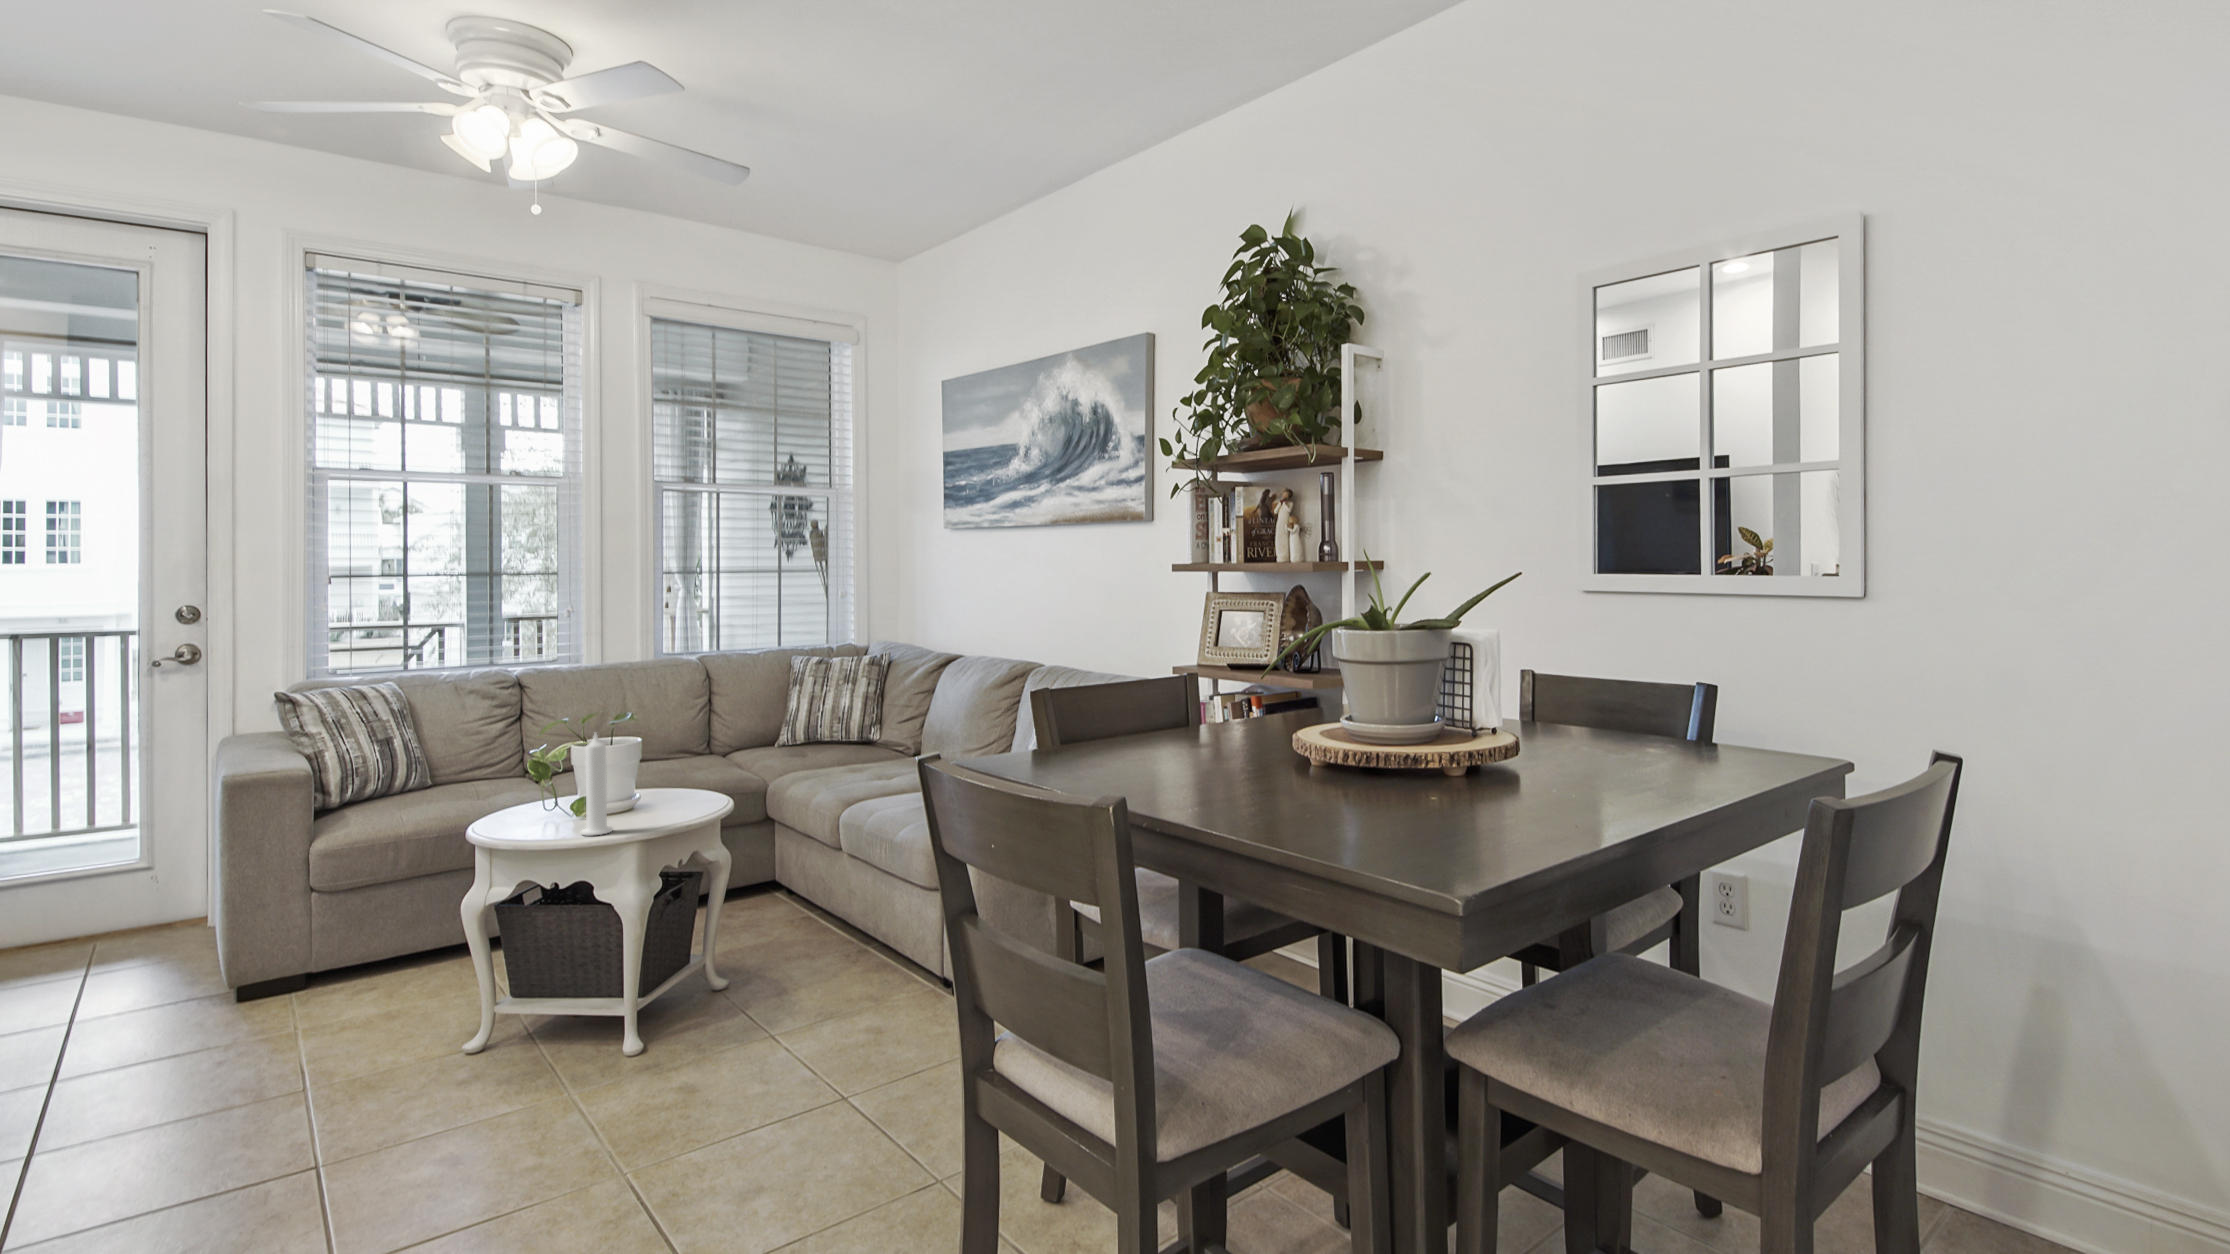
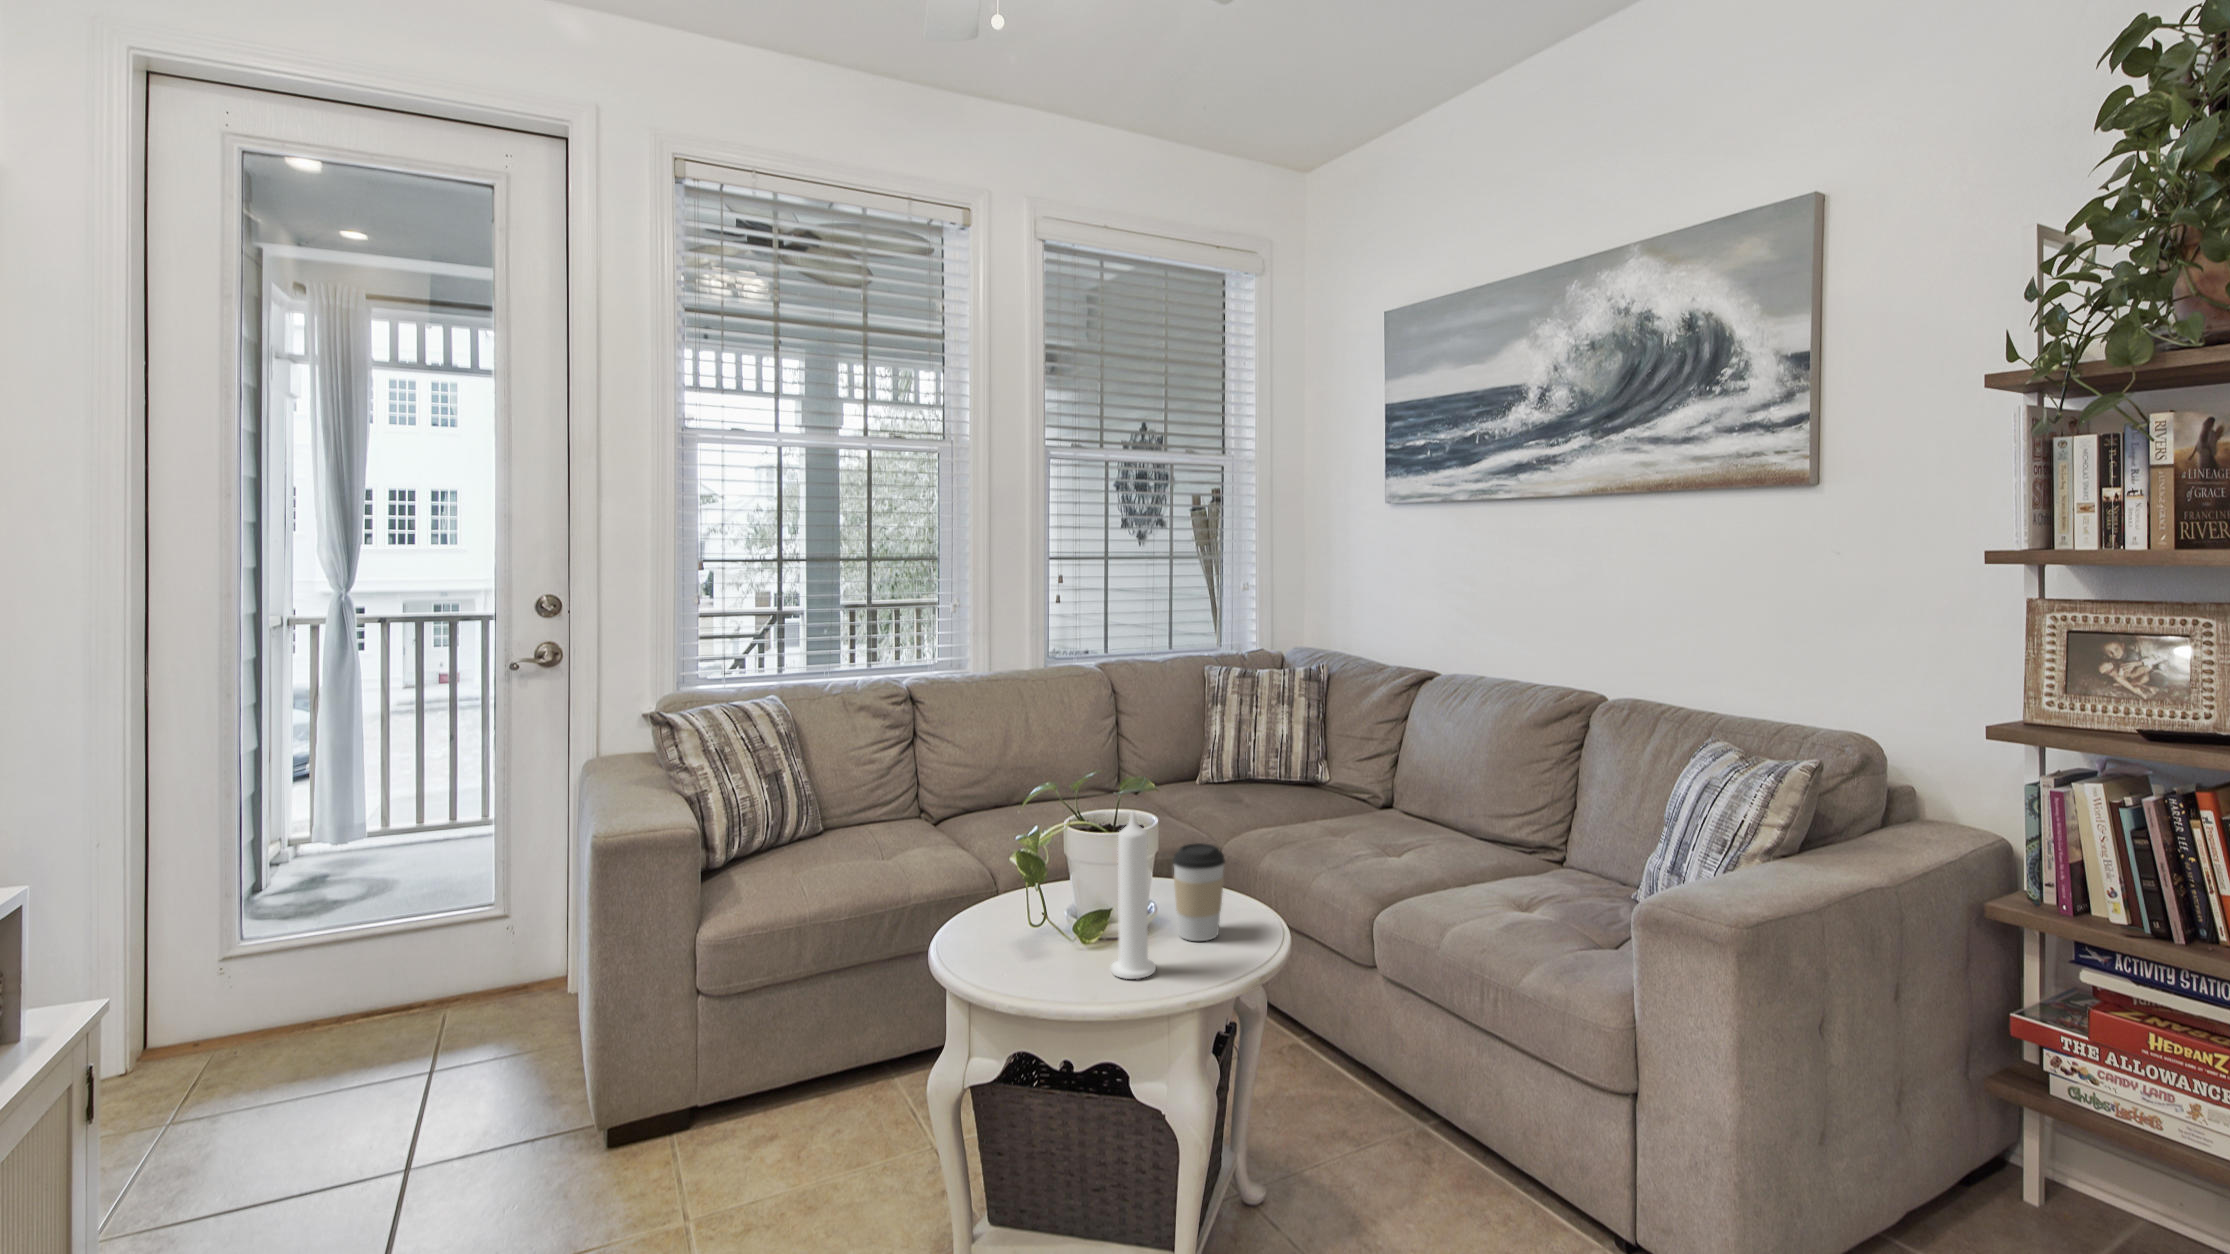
coffee cup: none [640,758,678,819] -> present [1173,843,1225,941]

